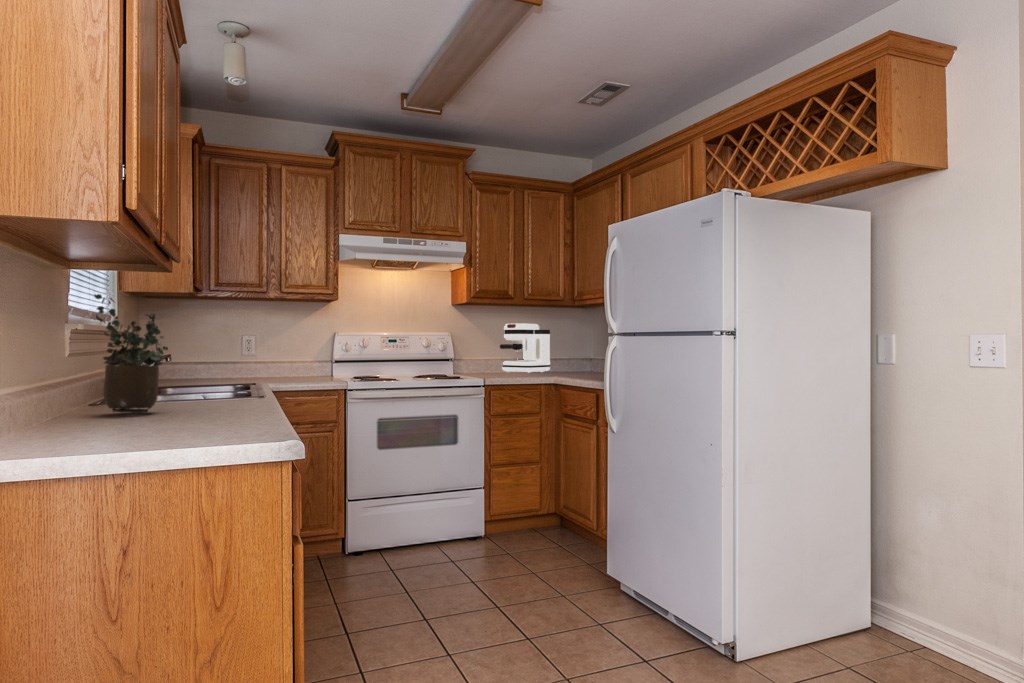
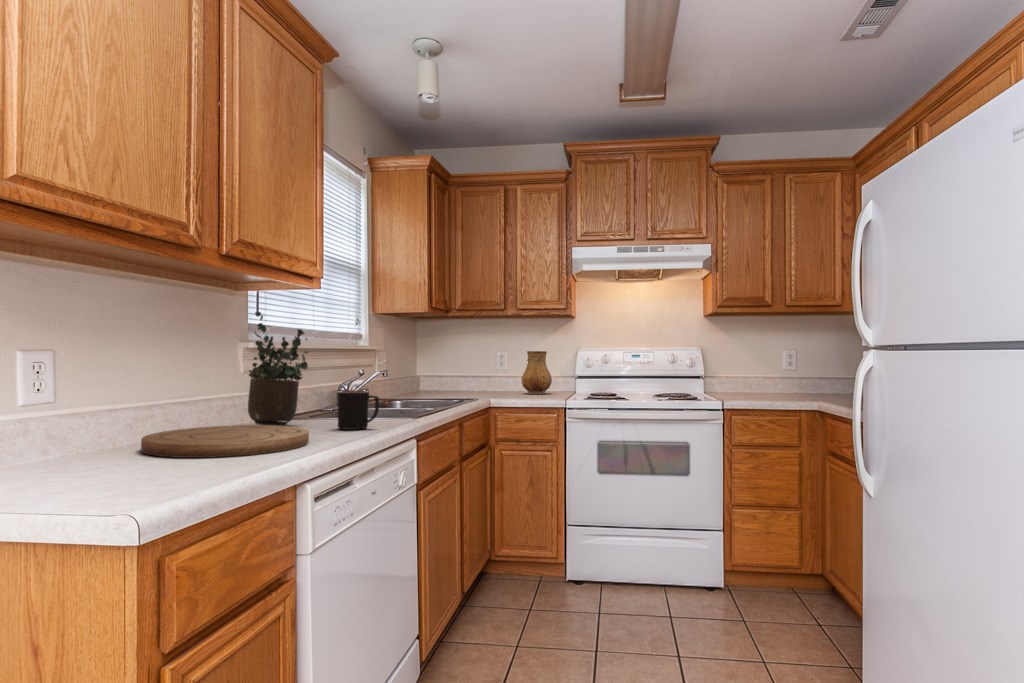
coffee maker: present [500,323,550,373] -> none [760,337,829,396]
ceramic pitcher: none [283,336,315,379] -> present [522,351,552,394]
mug: none [213,375,256,412] -> present [338,391,379,430]
cutting board: none [75,409,239,437] -> present [141,425,309,458]

